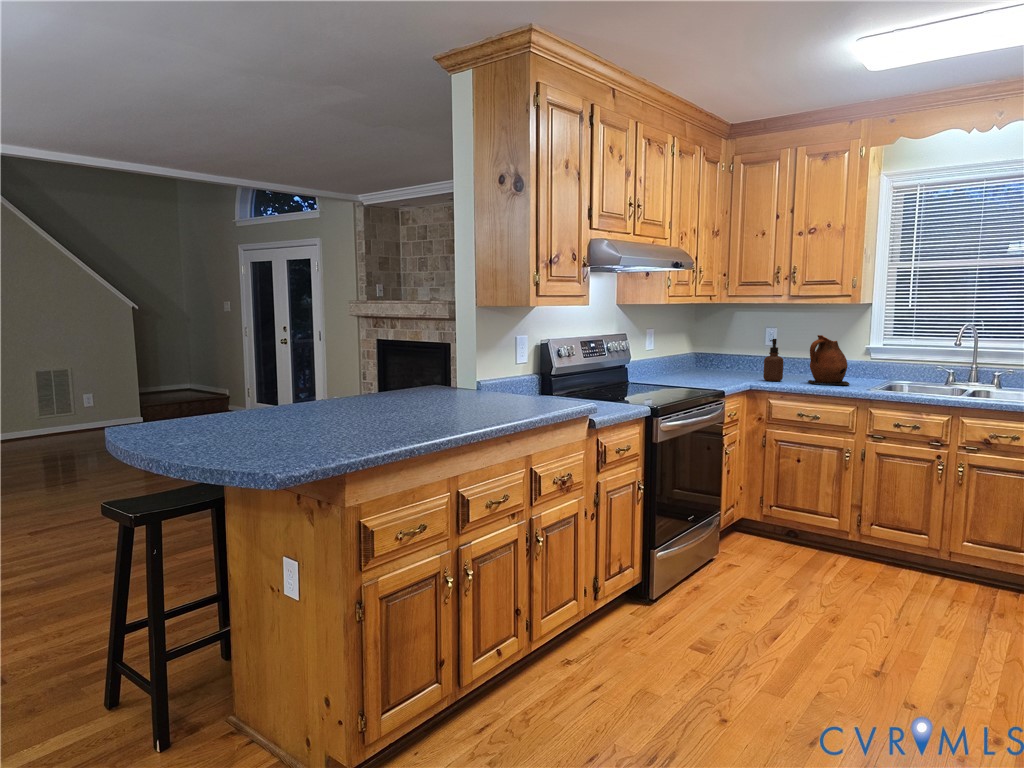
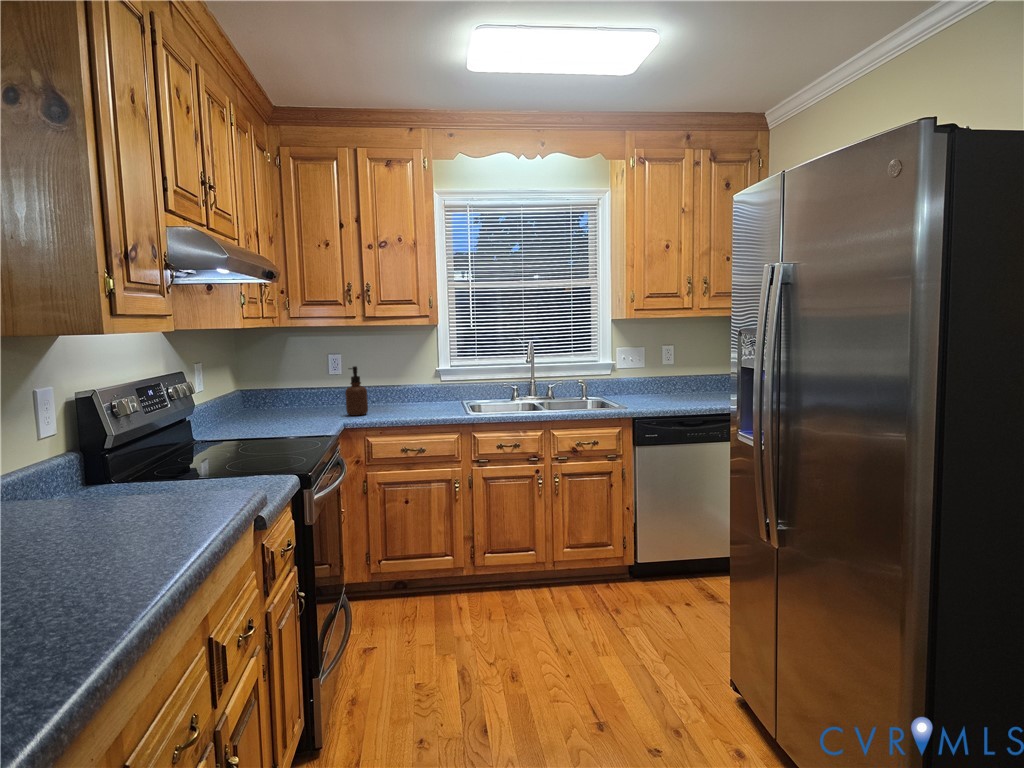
ceramic pitcher: present [808,335,850,385] -> none [391,359,439,413]

